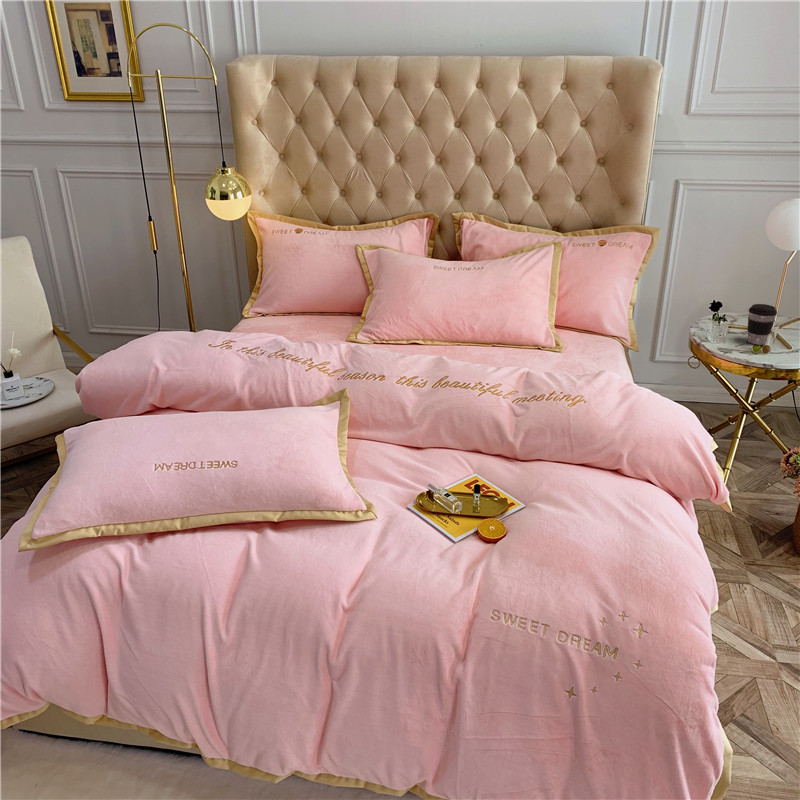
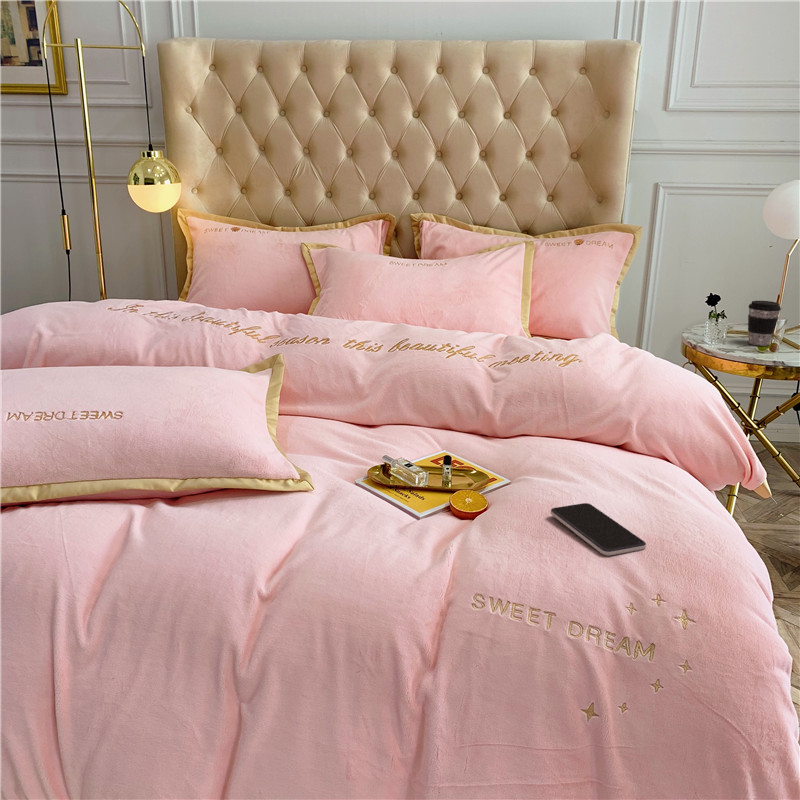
smartphone: none [552,534,618,583] -> present [551,503,646,556]

